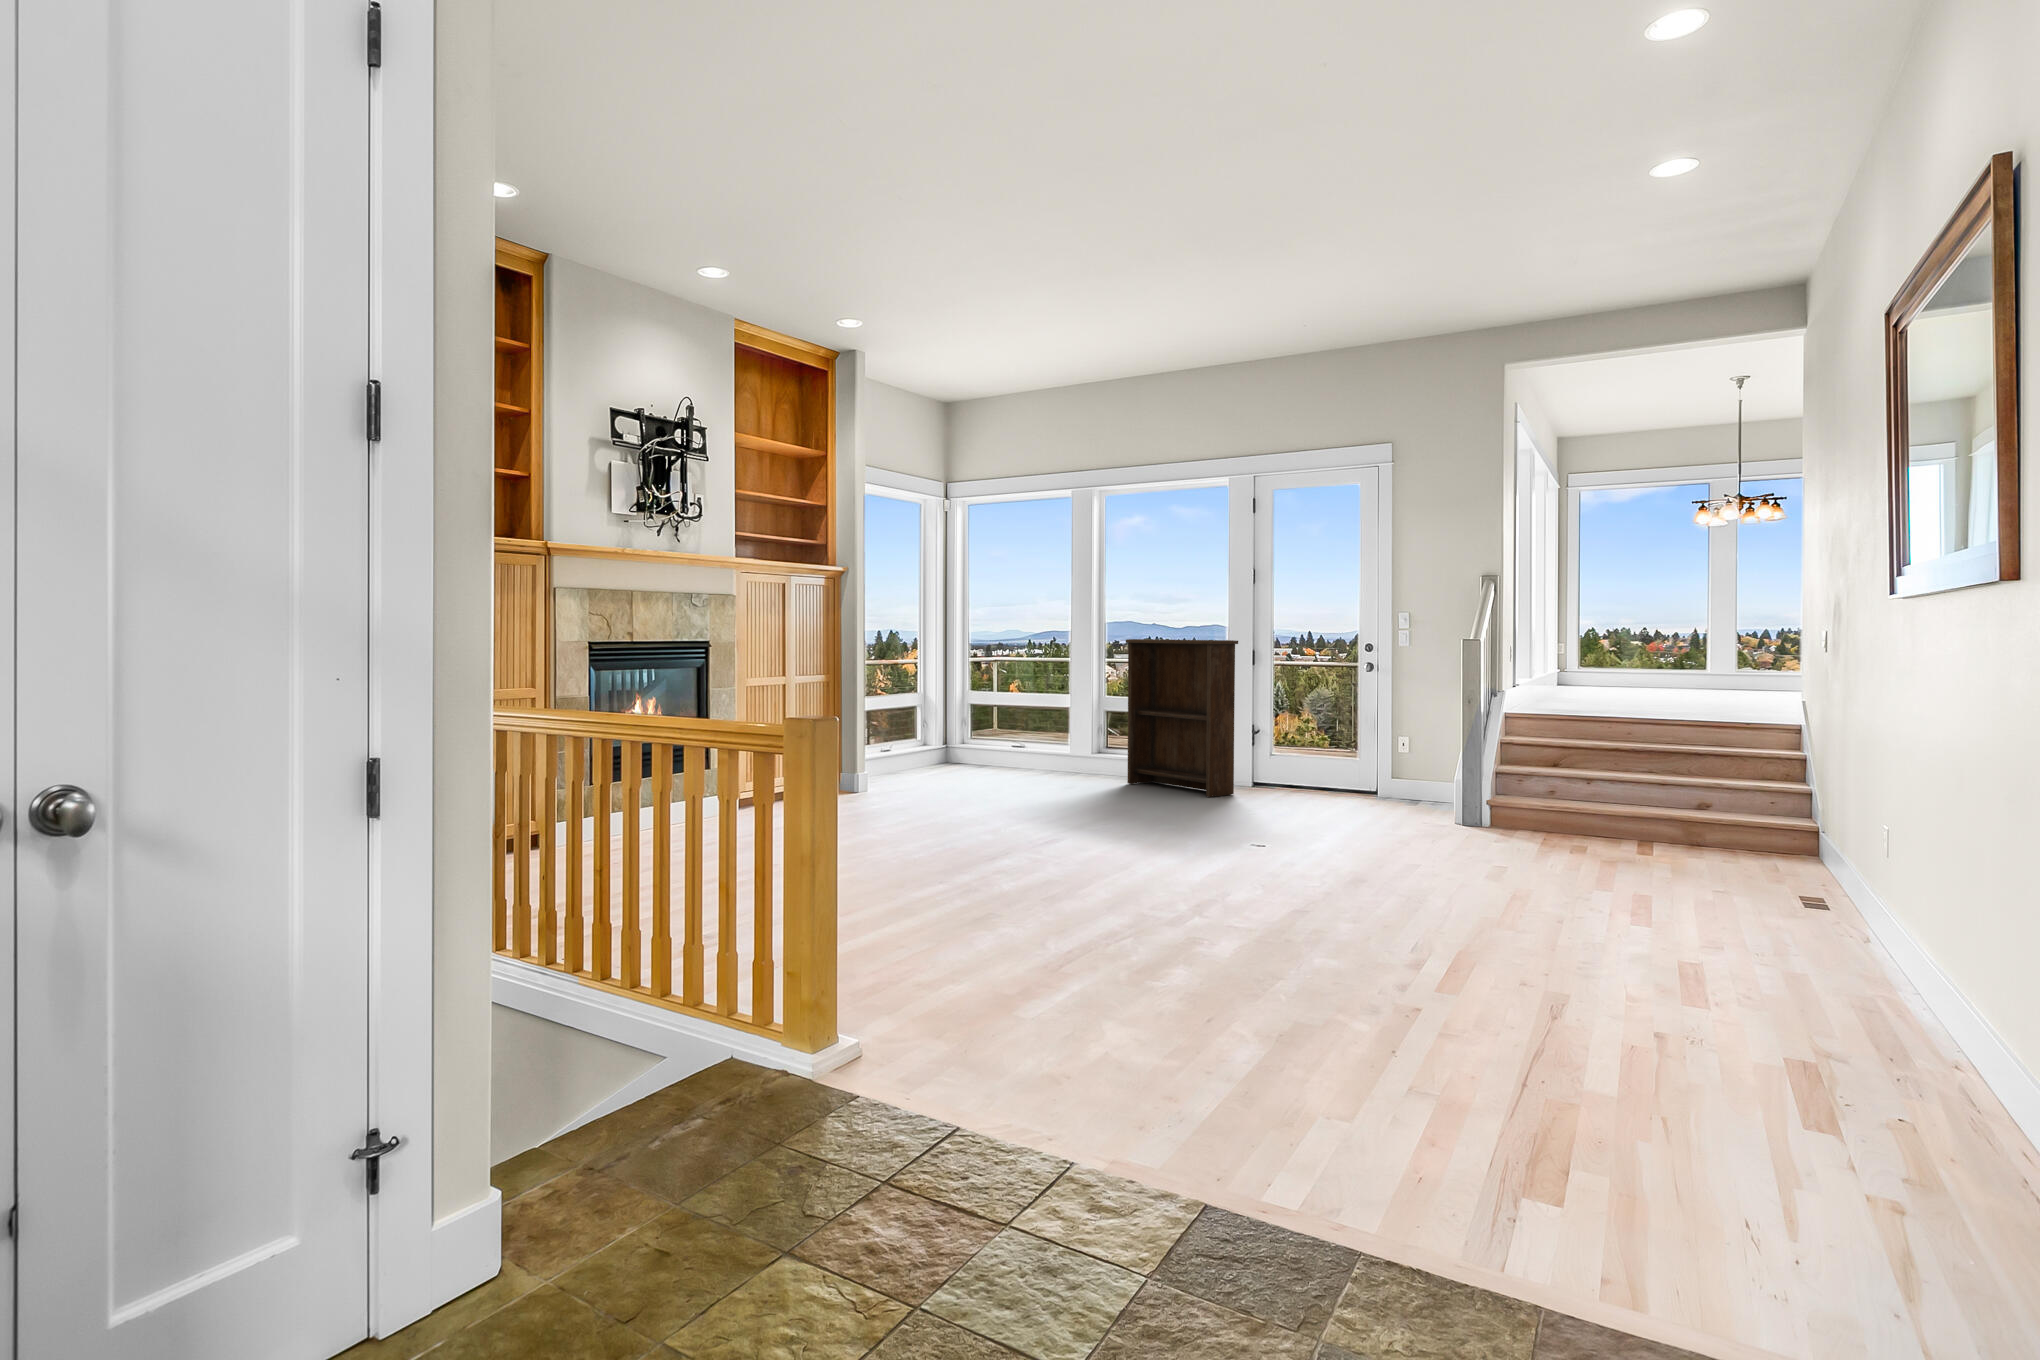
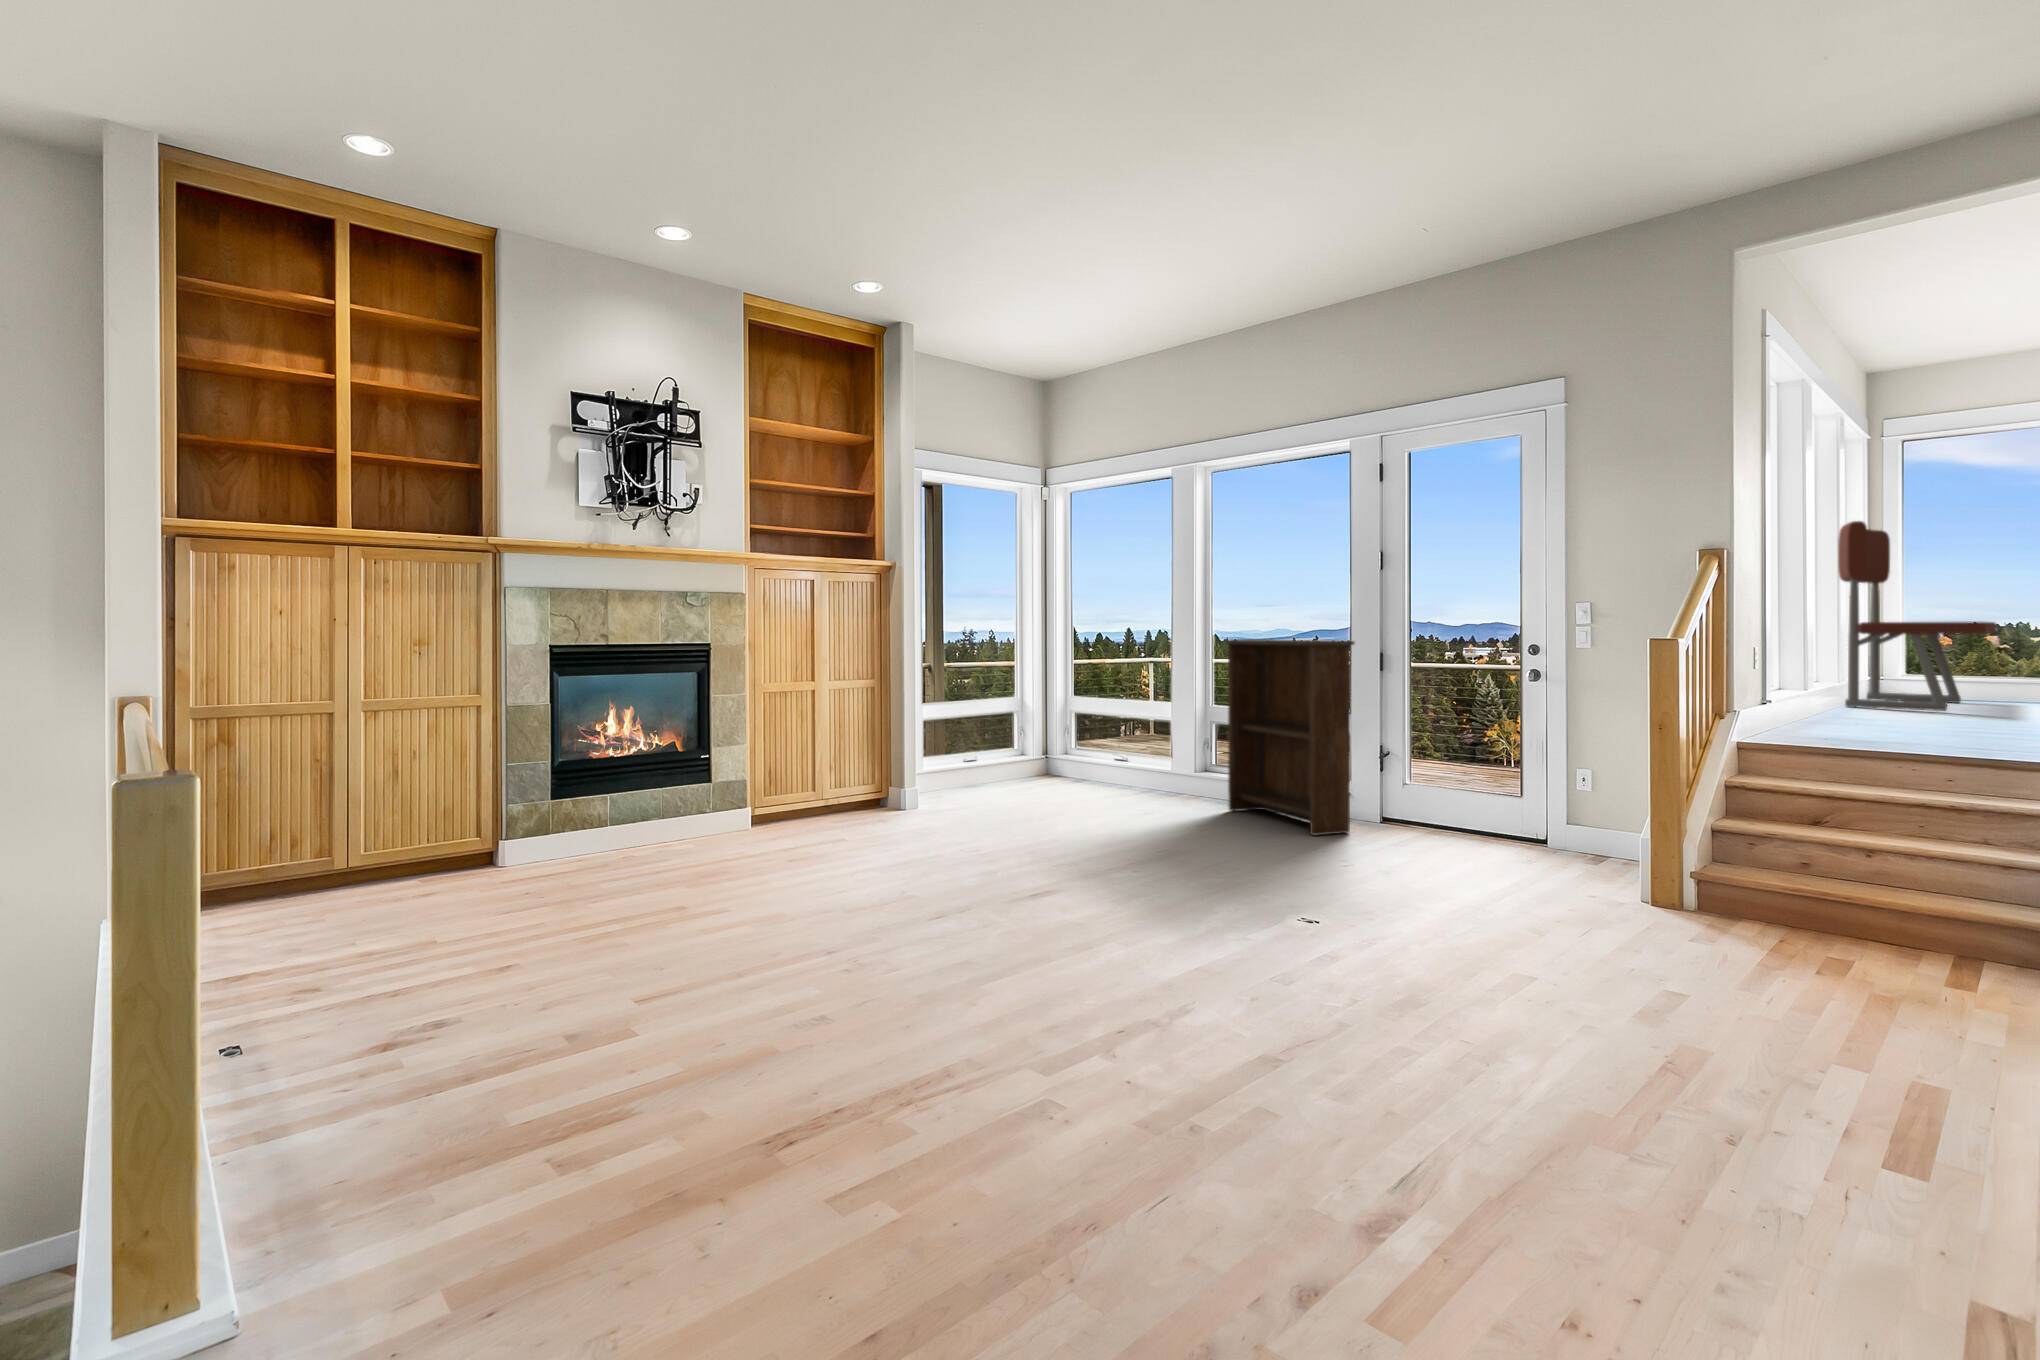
bench: none [1547,553,1643,695] -> present [1838,521,1997,711]

